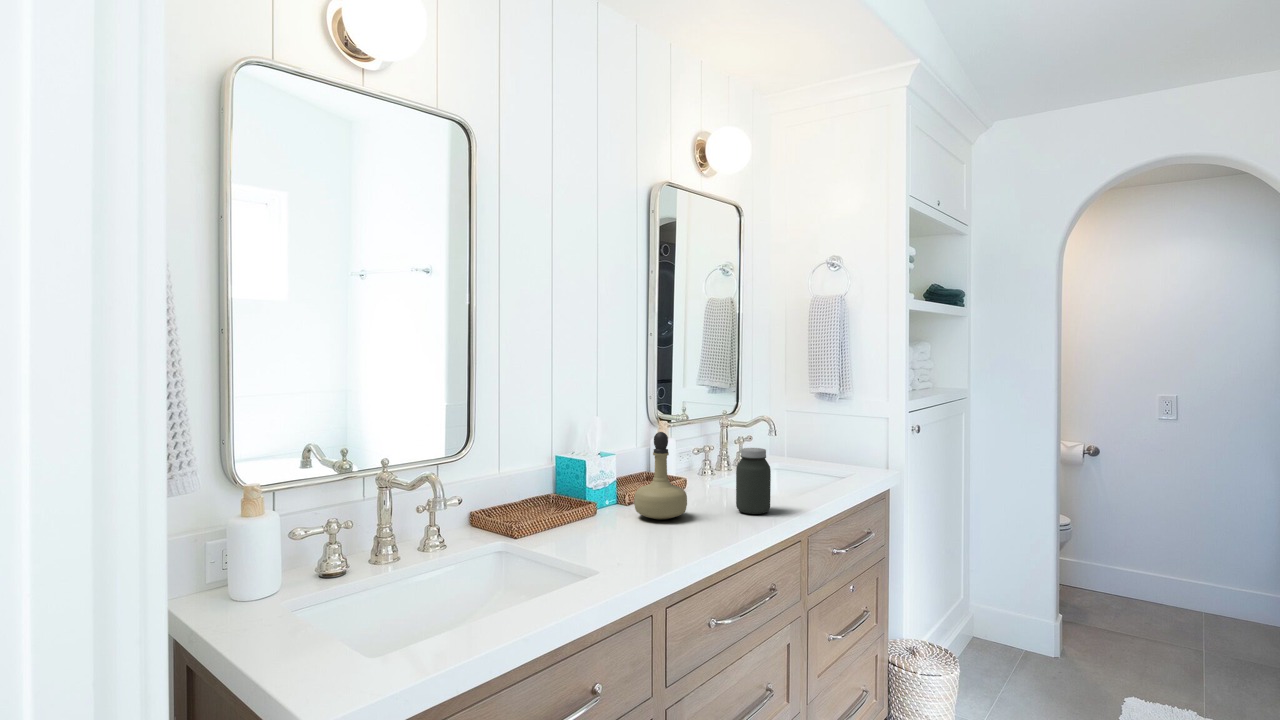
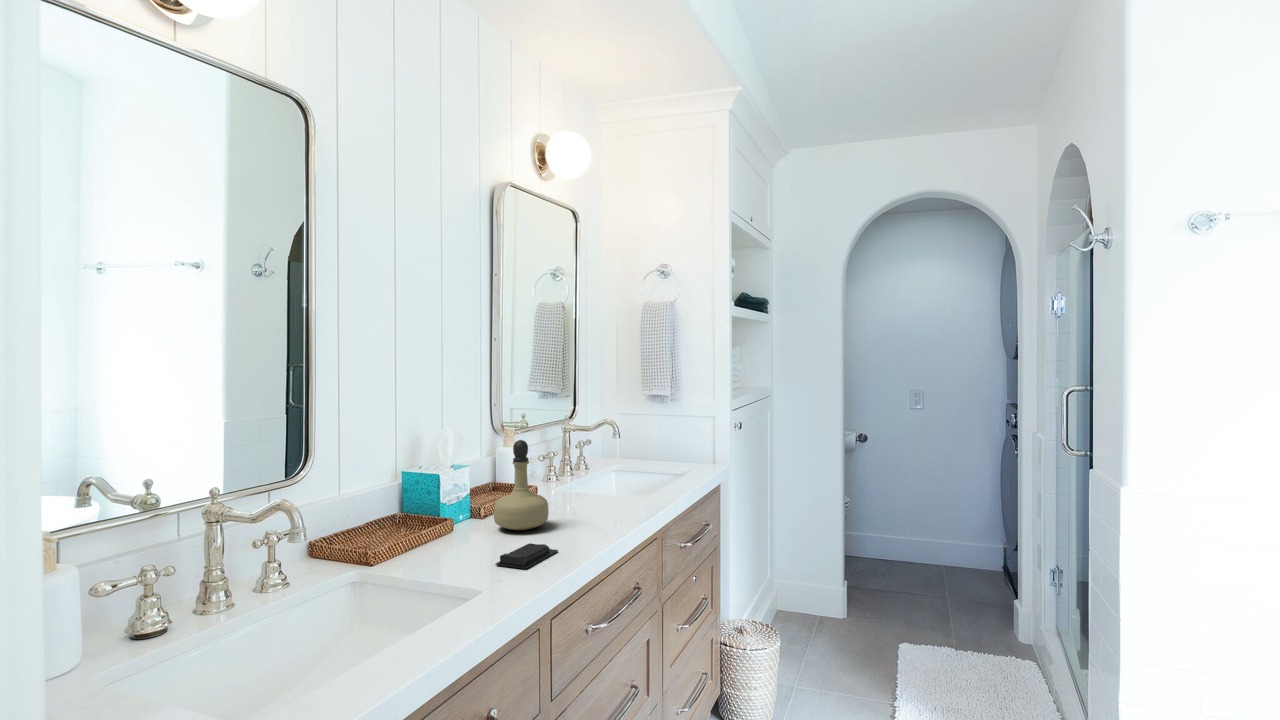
jar: present [736,448,771,514] -> none [595,451,628,516]
soap bar: none [624,532,687,555] -> present [495,543,558,569]

